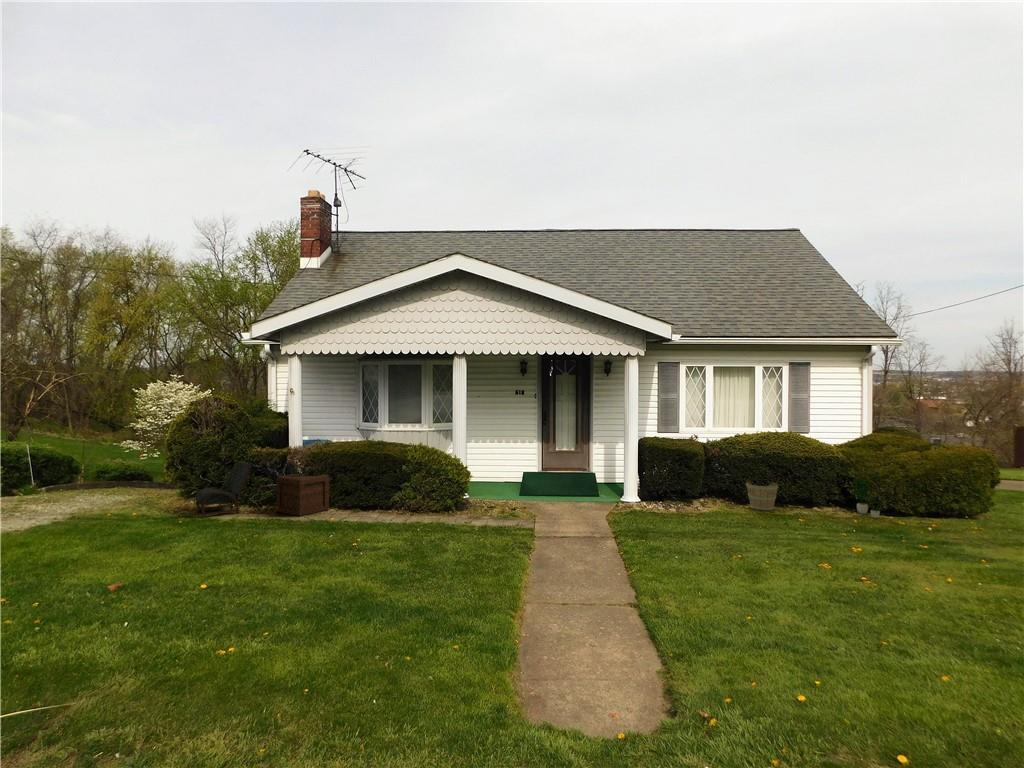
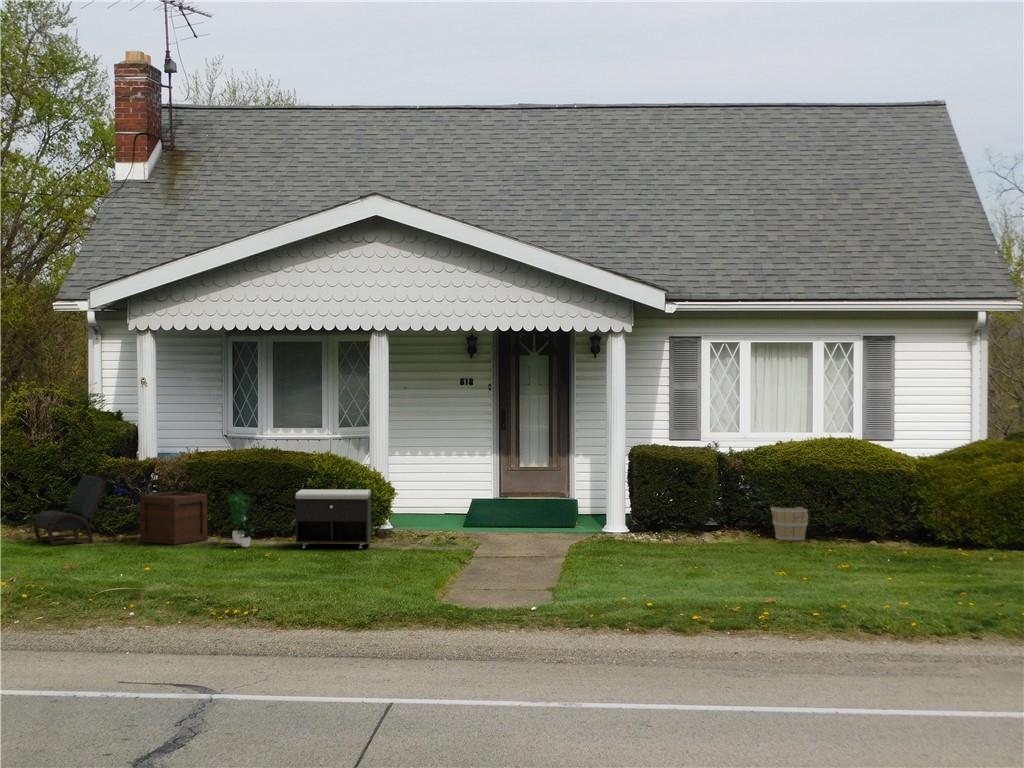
storage bench: none [392,473,452,520] -> present [295,489,371,548]
potted plant: present [853,477,882,518] -> present [228,493,253,547]

